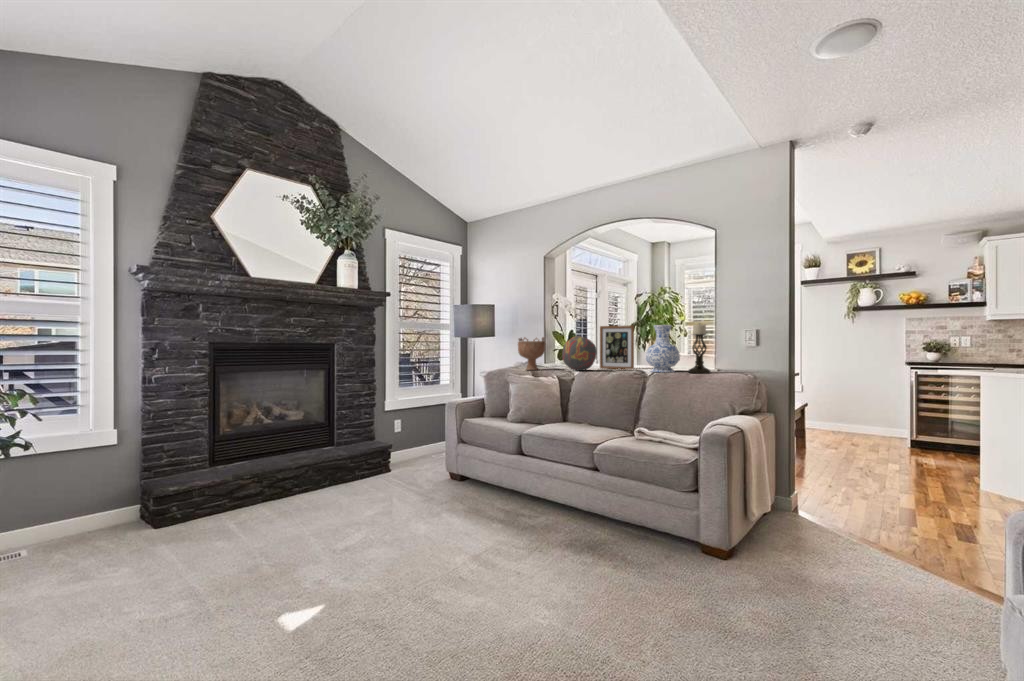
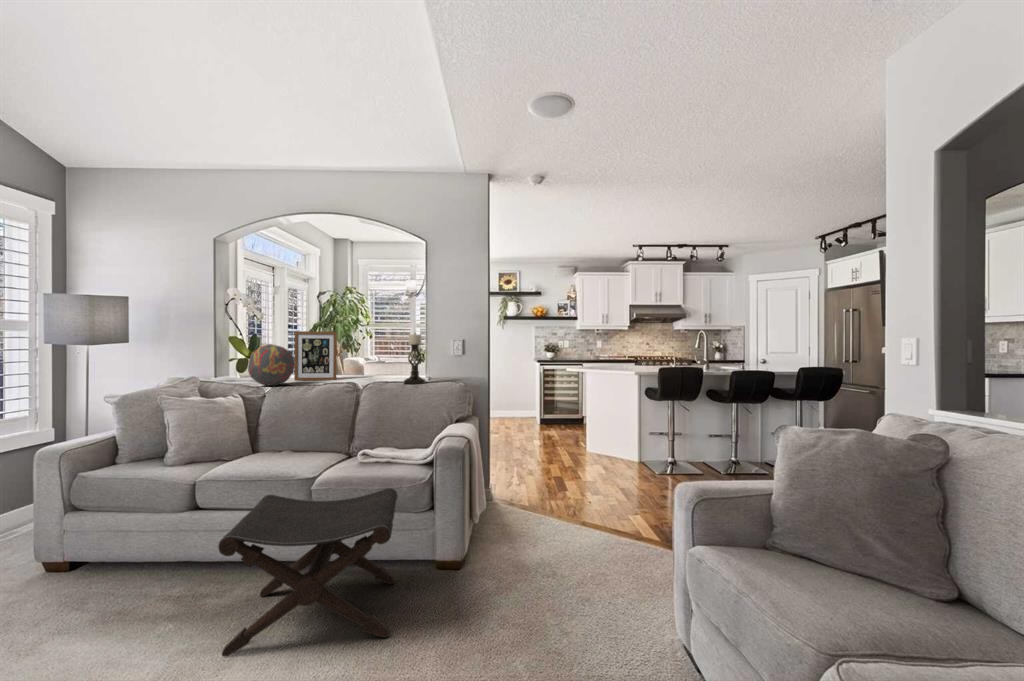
vase: present [646,325,680,372] -> none [356,333,393,384]
decorative bowl: present [518,337,546,370] -> none [176,344,222,388]
footstool: none [520,450,663,582] -> present [218,488,398,656]

